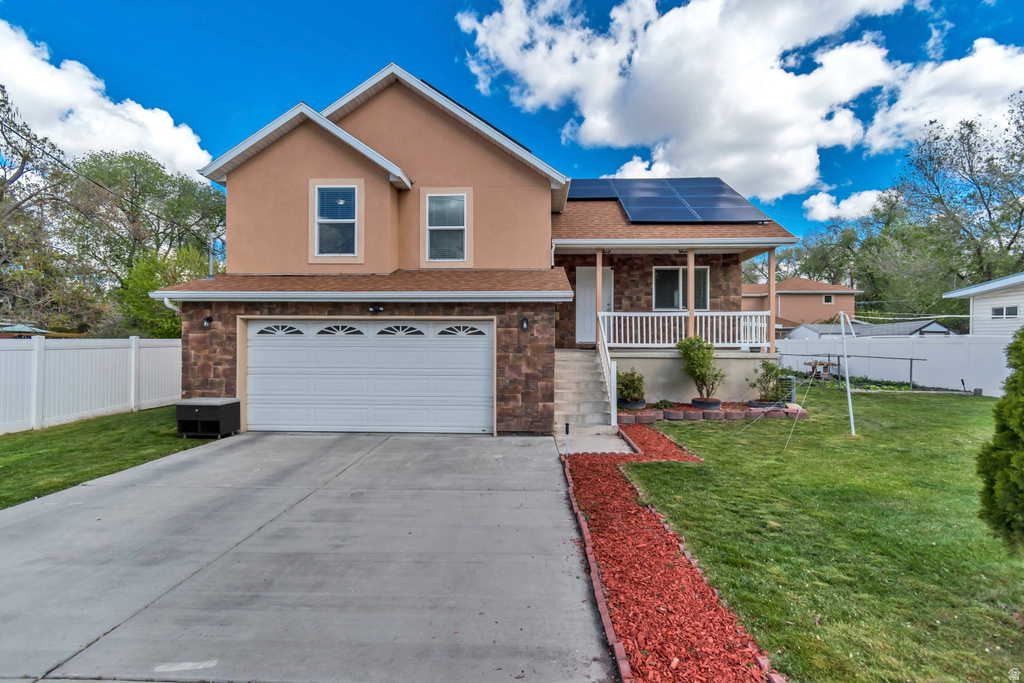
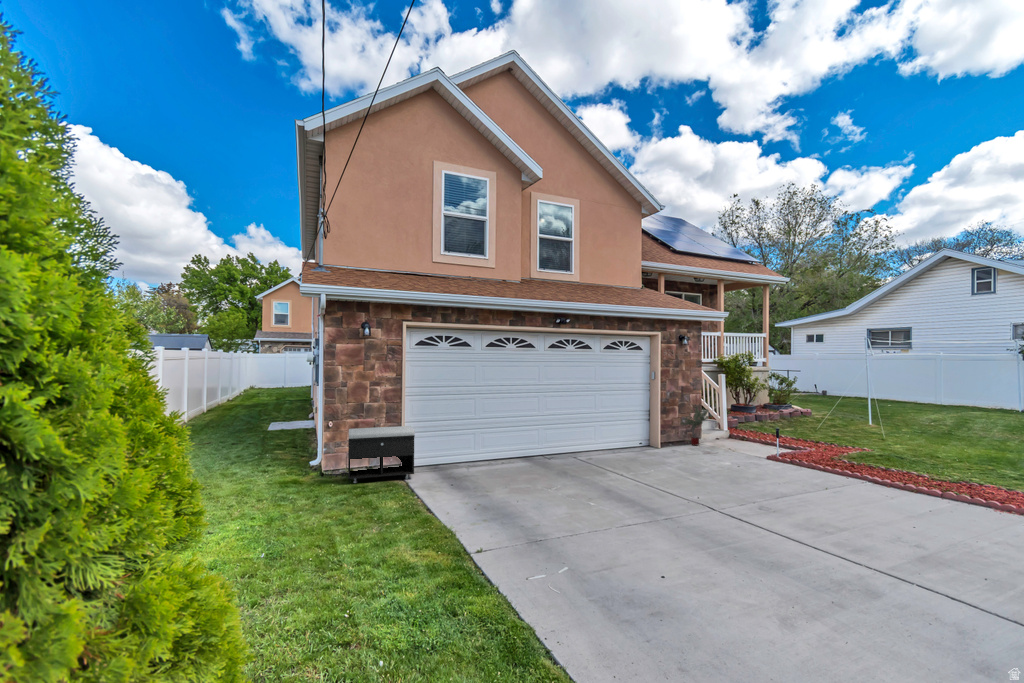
potted tree: none [509,393,545,437] -> present [681,404,709,446]

